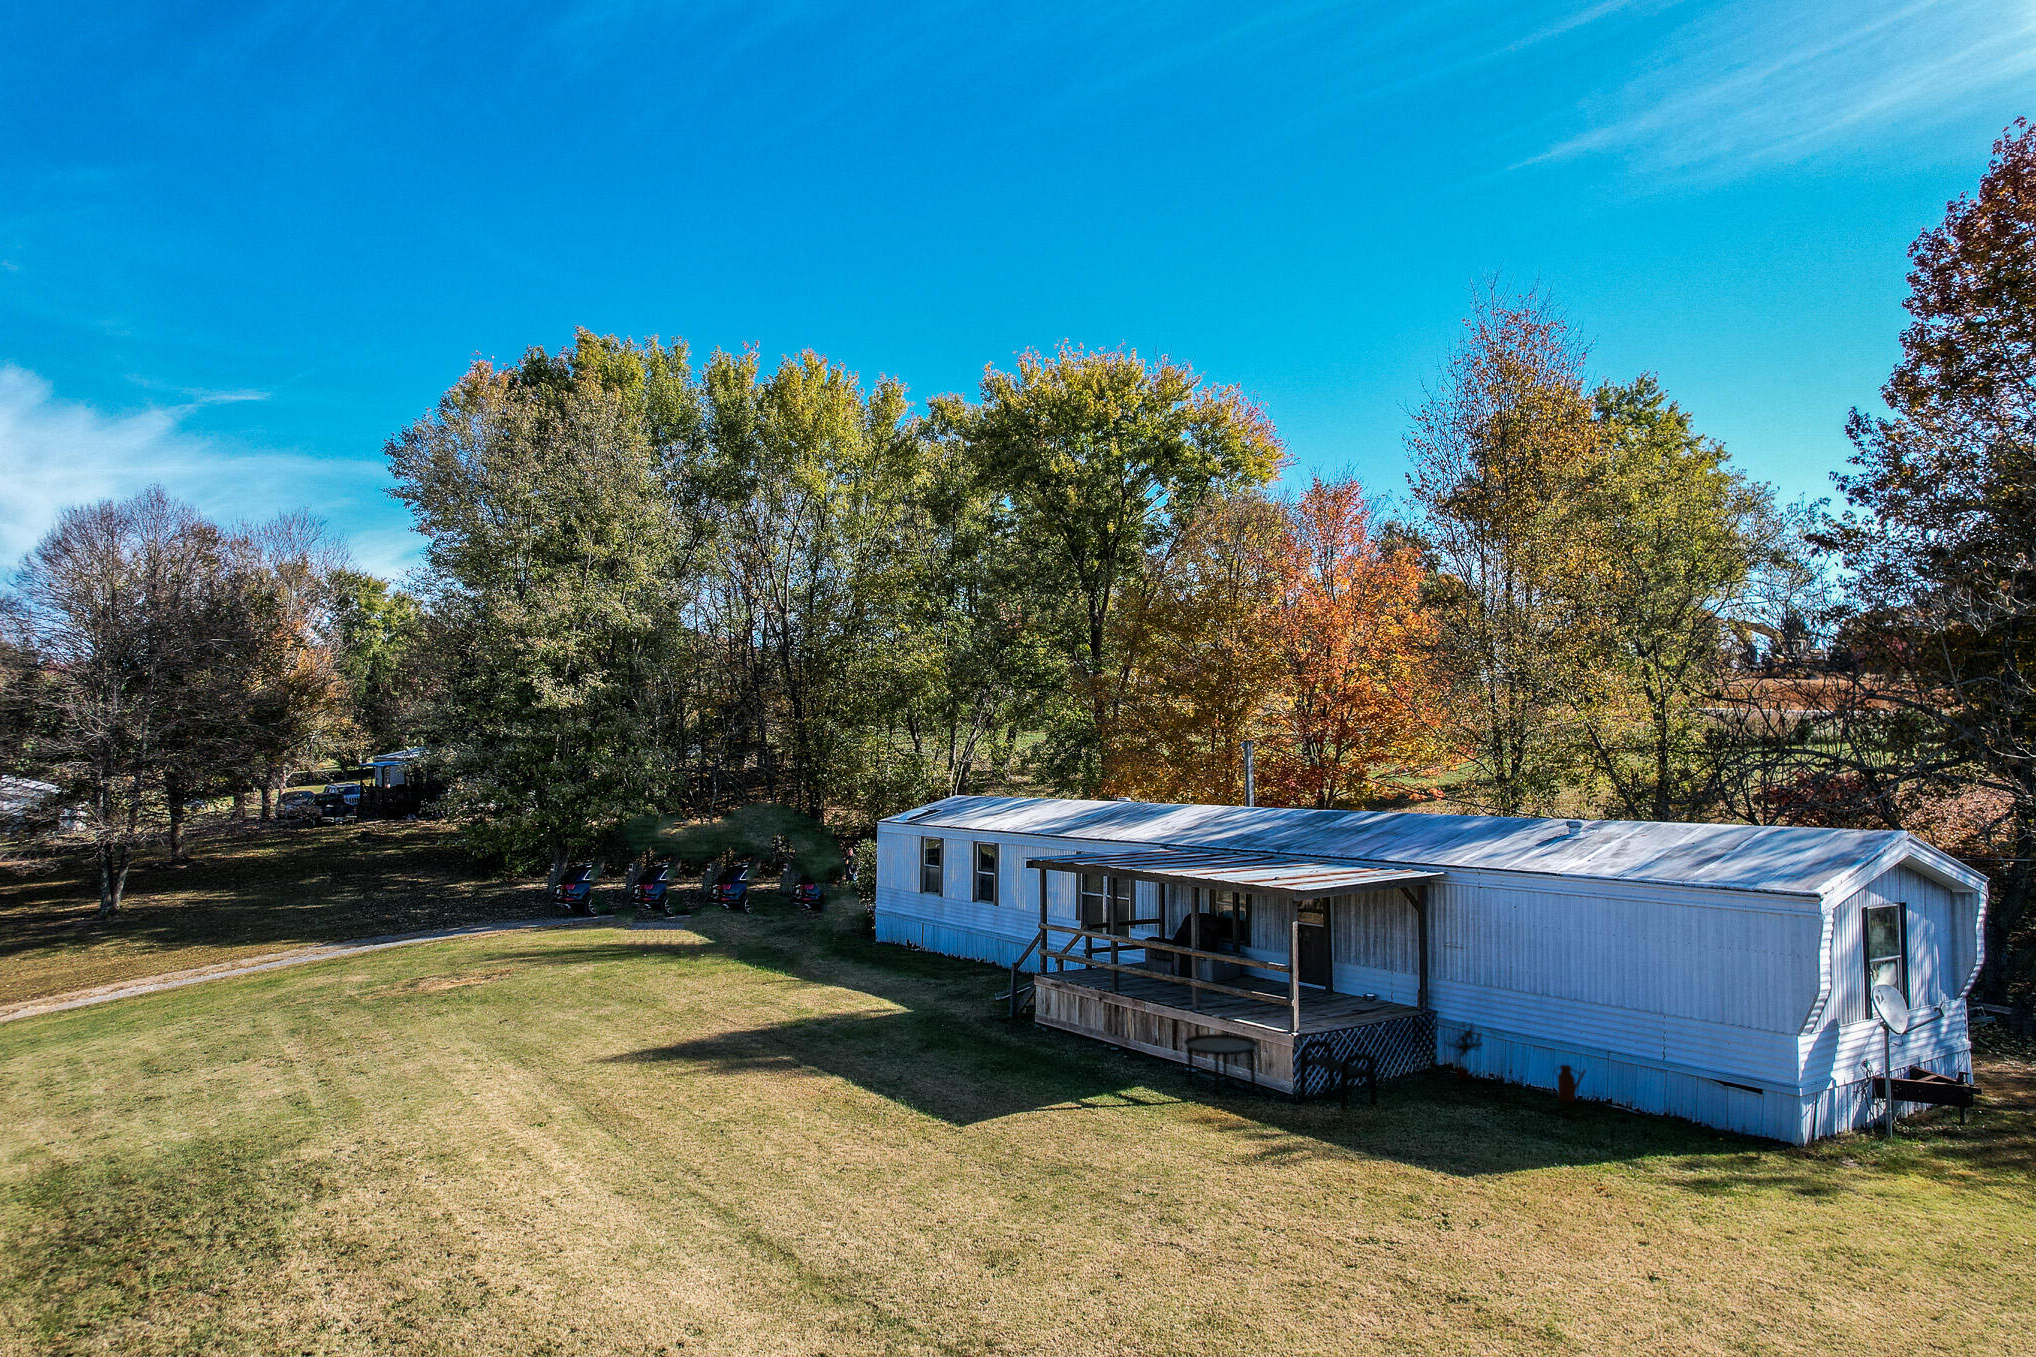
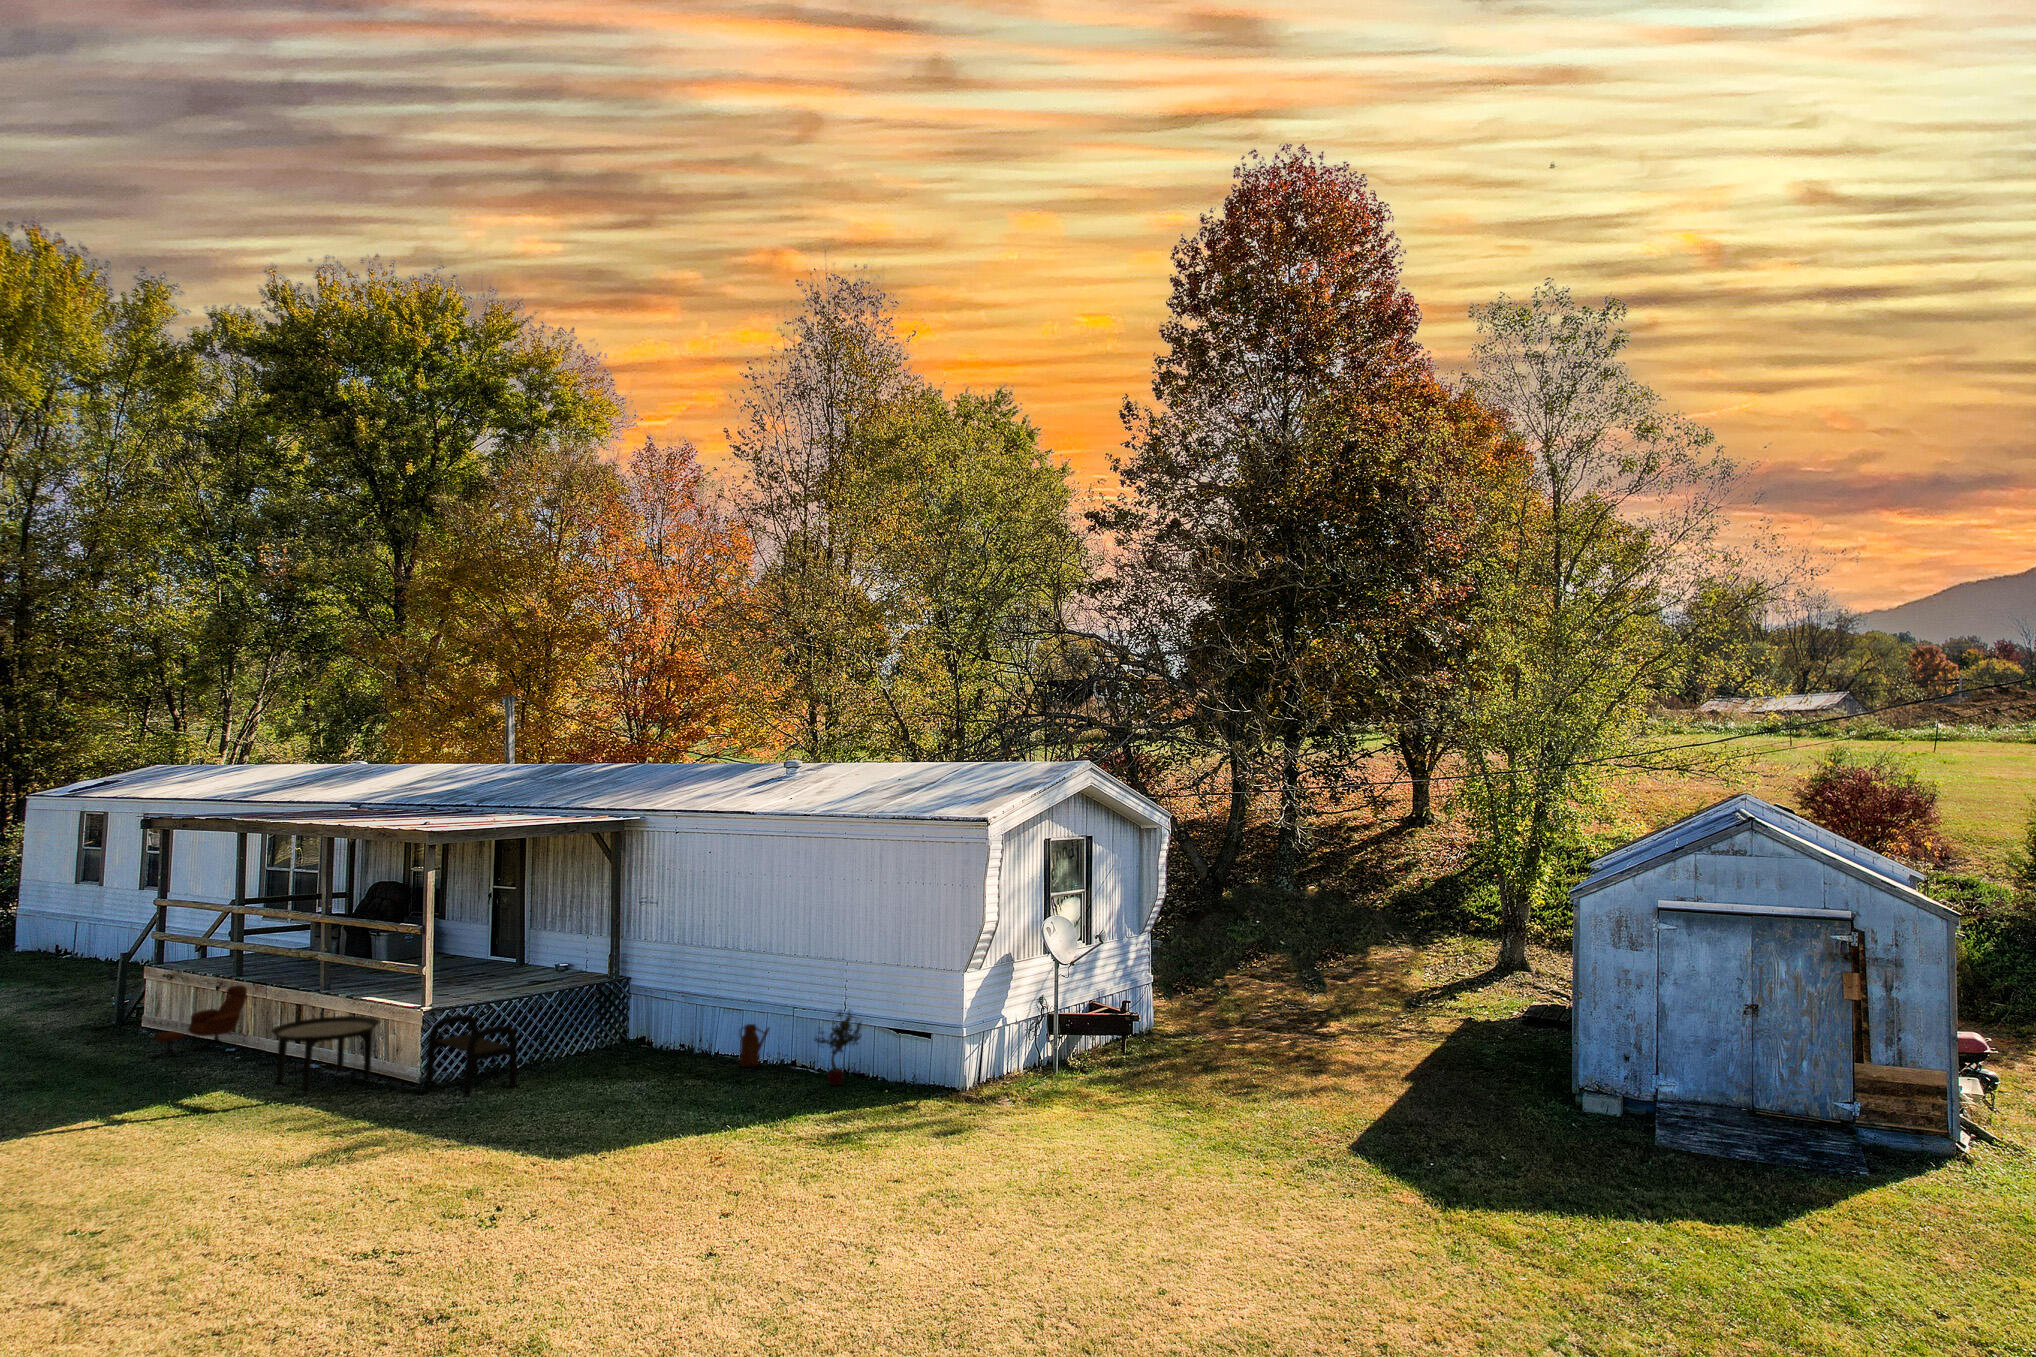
lounge chair: none [1077,1000,1130,1055] -> present [155,985,247,1058]
potted tree: present [1446,1023,1482,1080] -> present [814,1010,862,1085]

